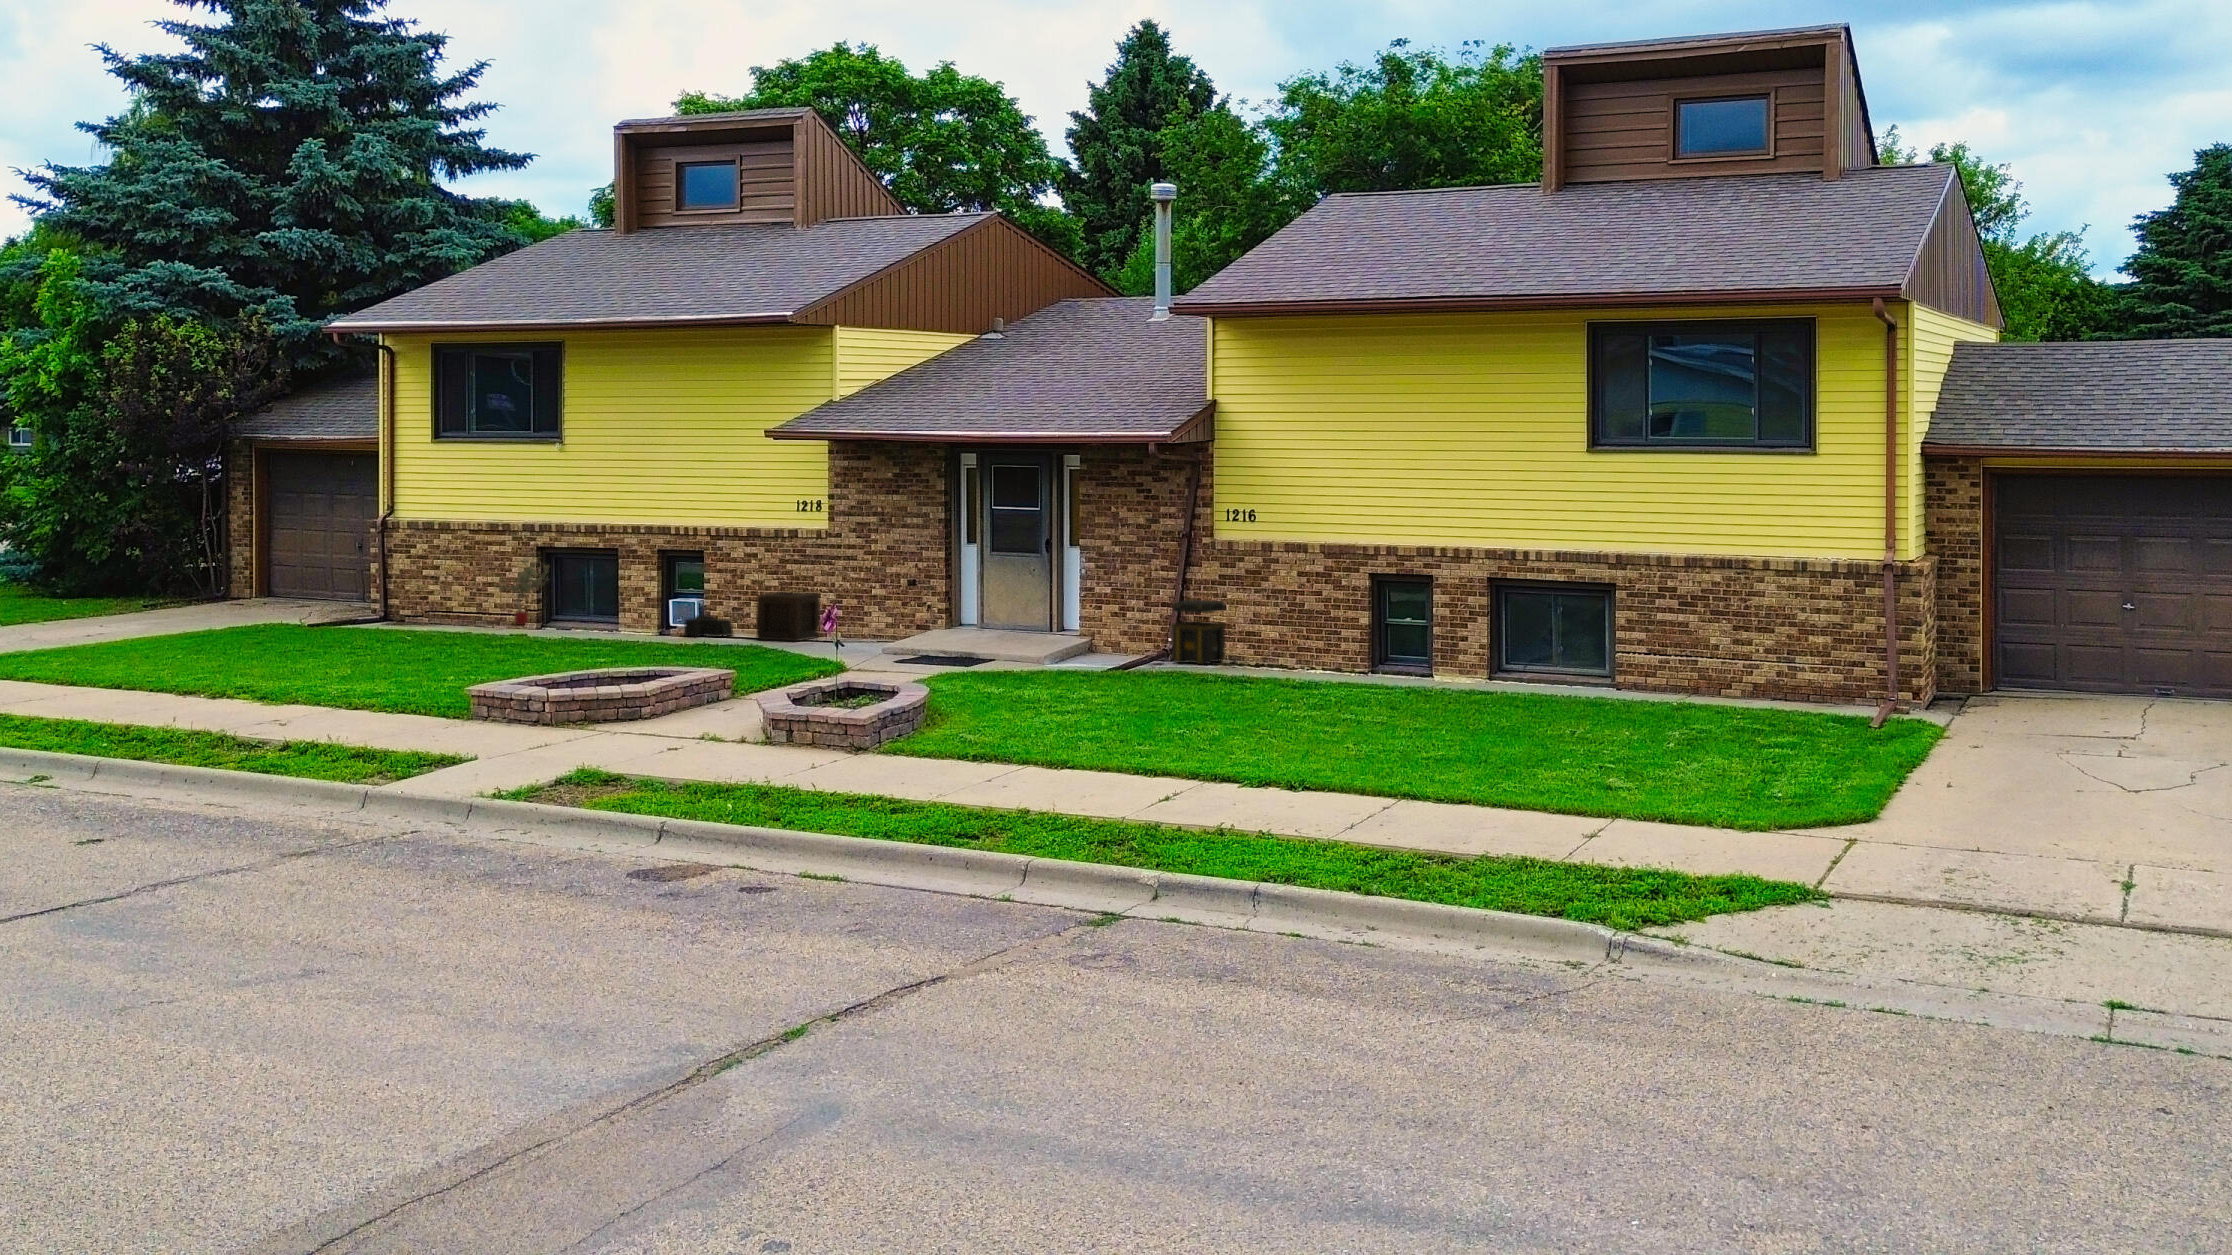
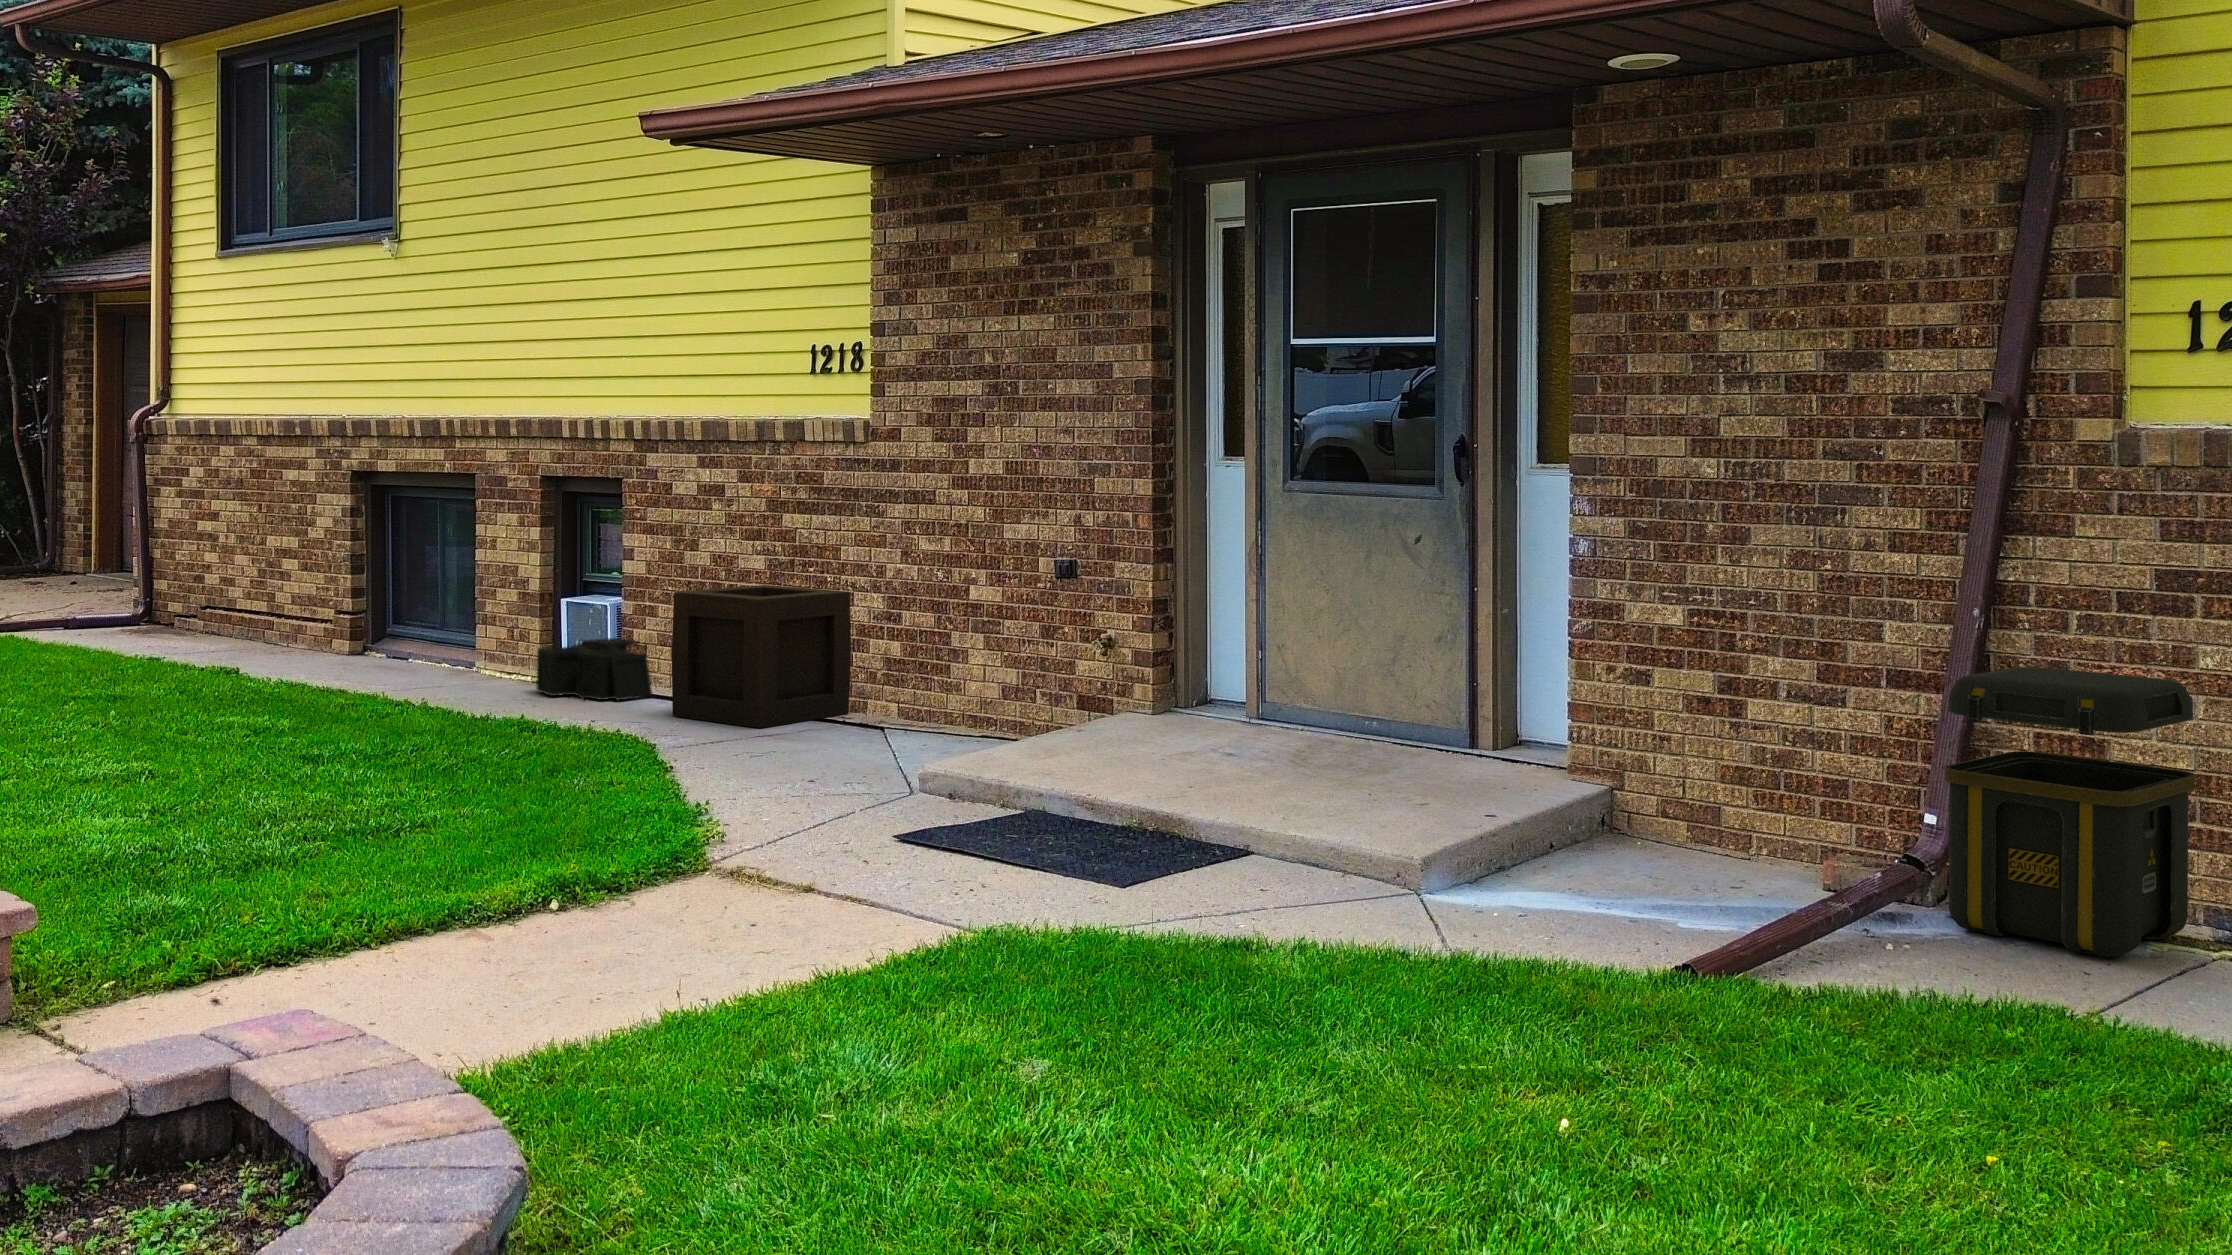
potted tree: present [496,557,549,625] -> none [250,488,361,643]

